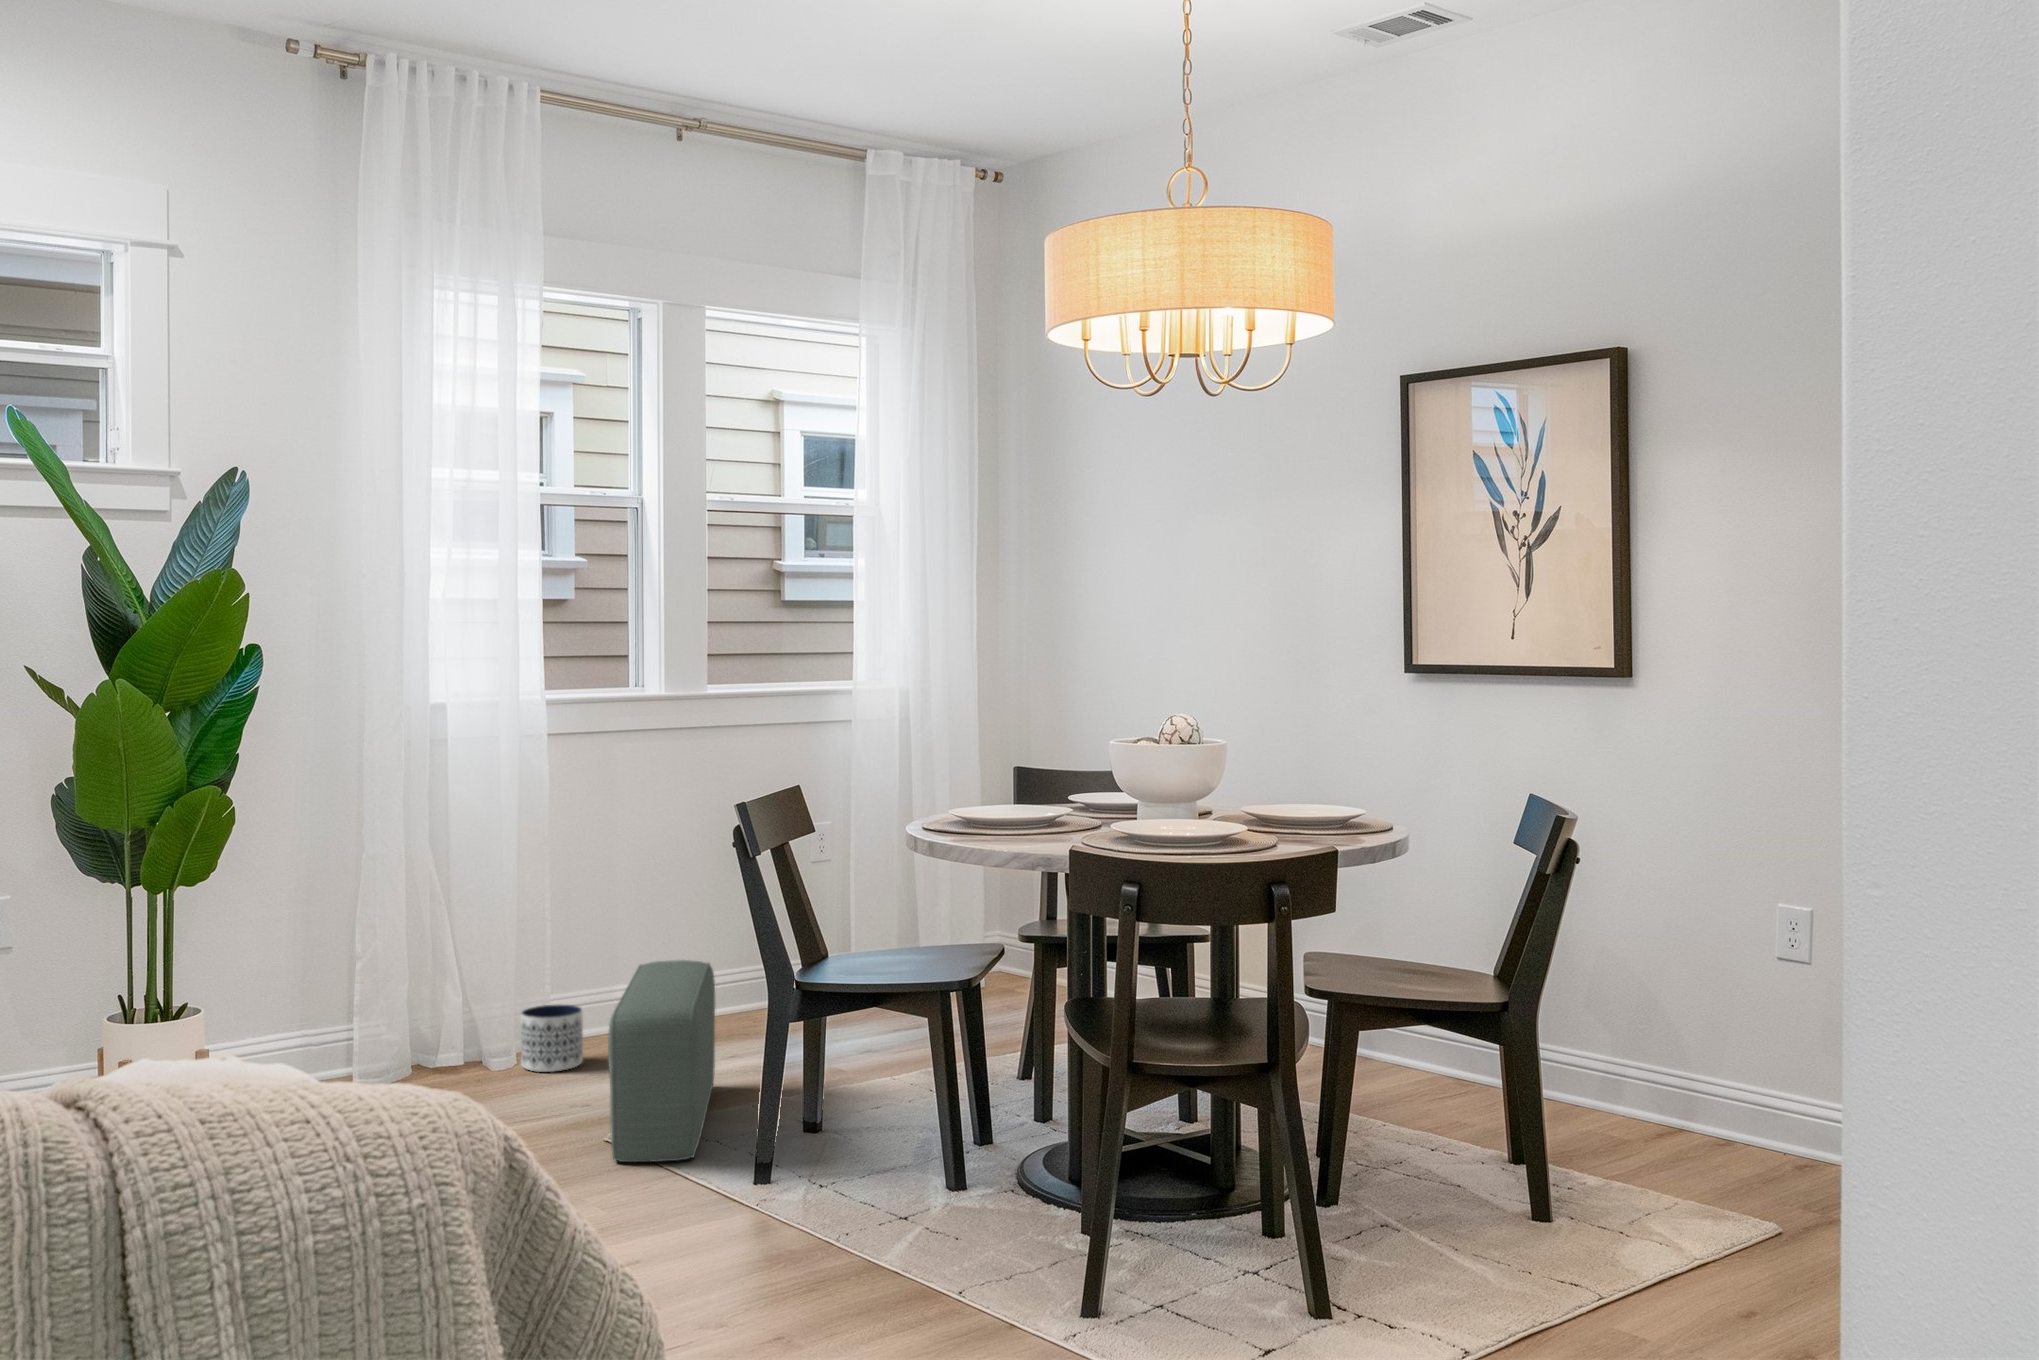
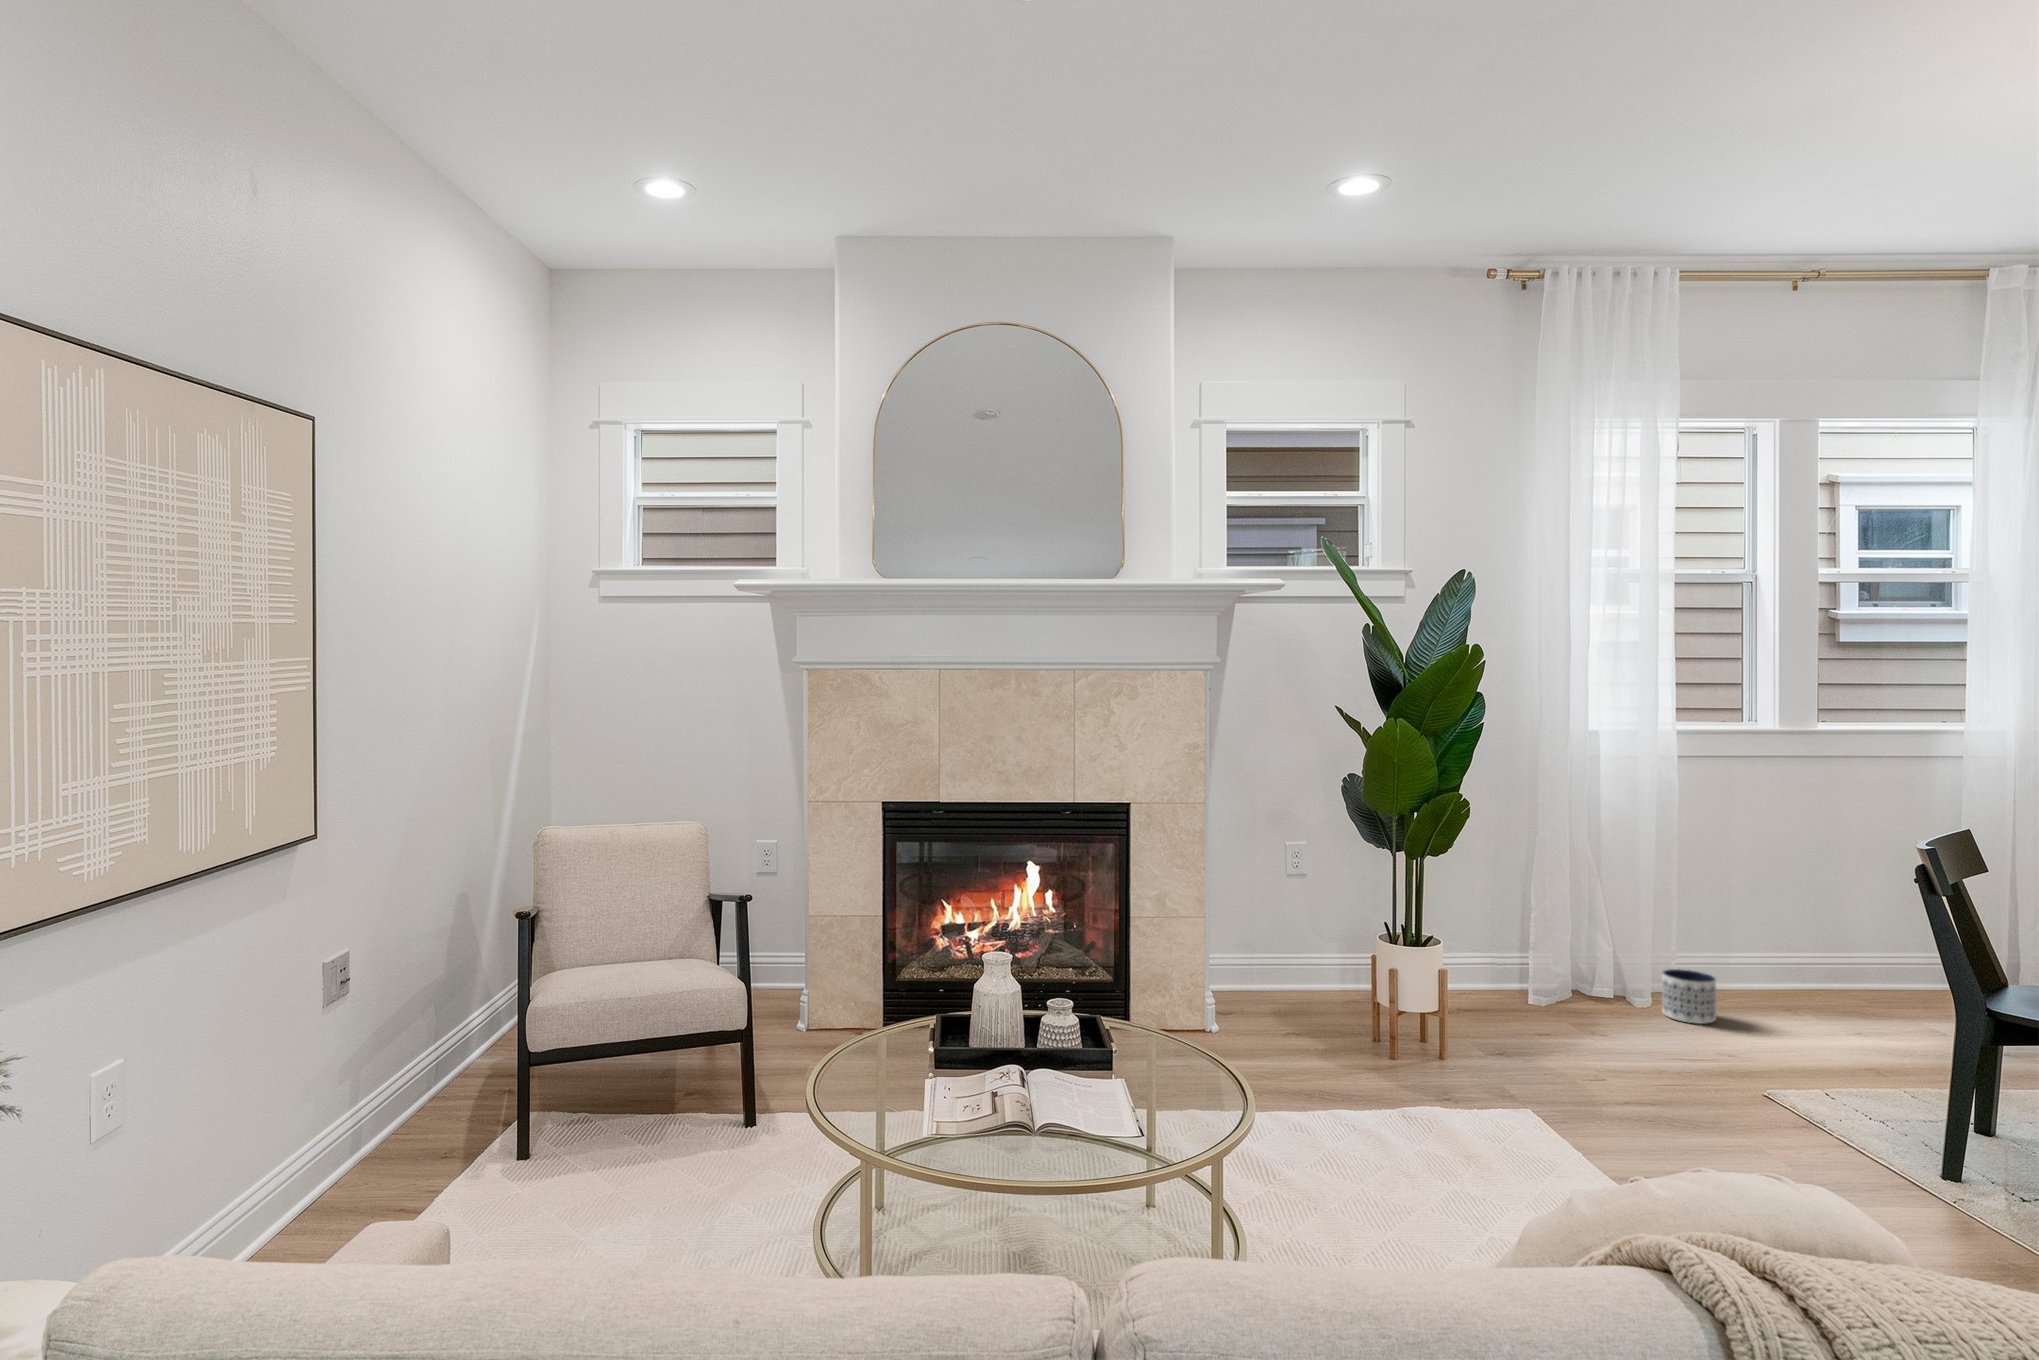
pouf: present [608,960,715,1162] -> none [1776,955,1869,1129]

